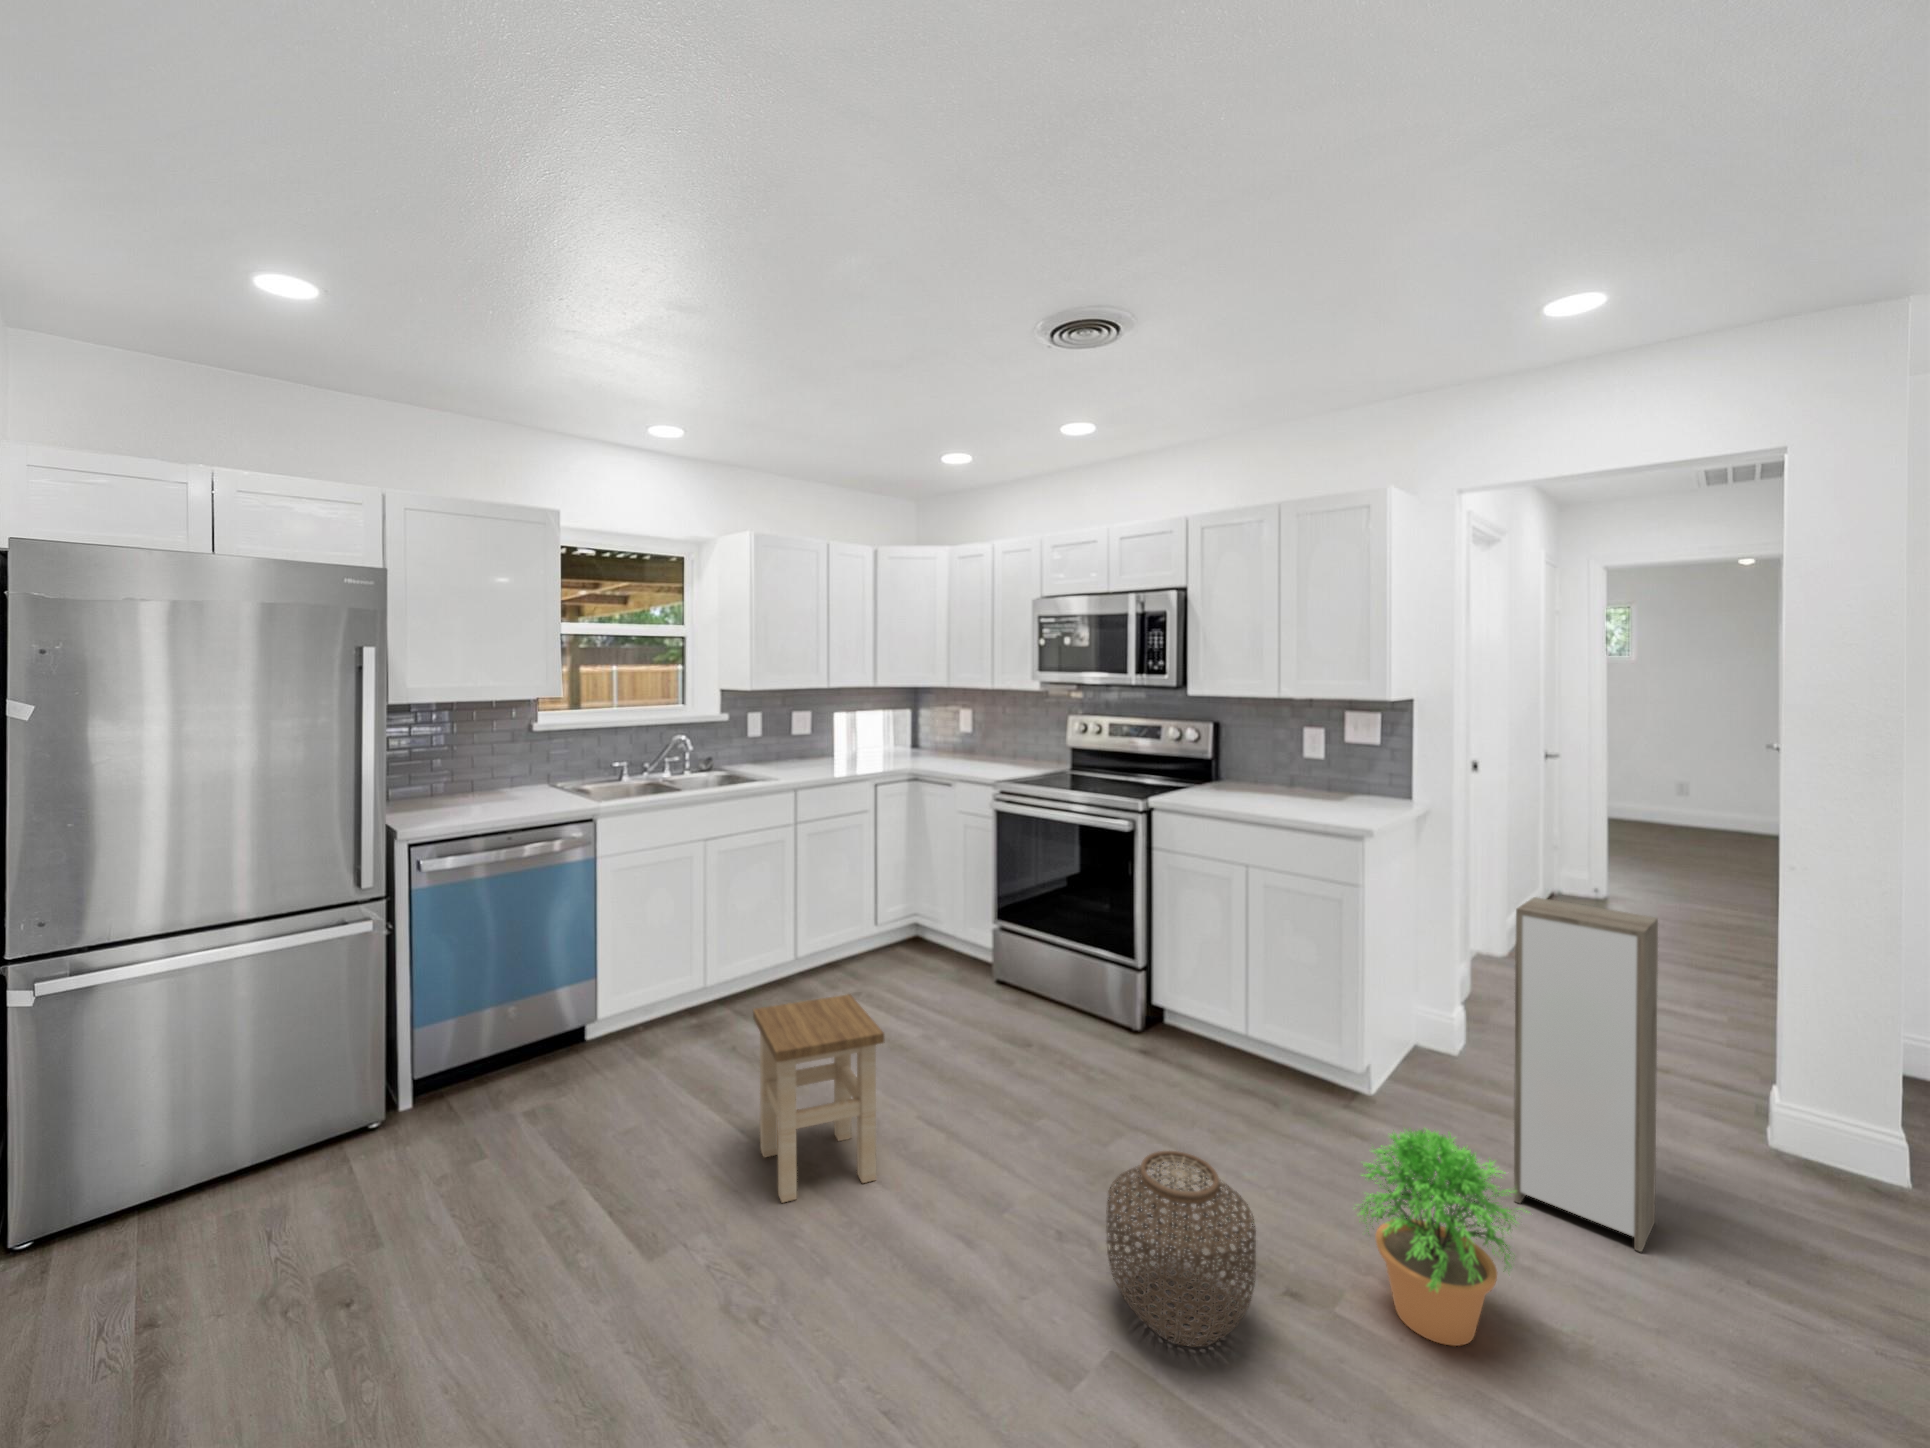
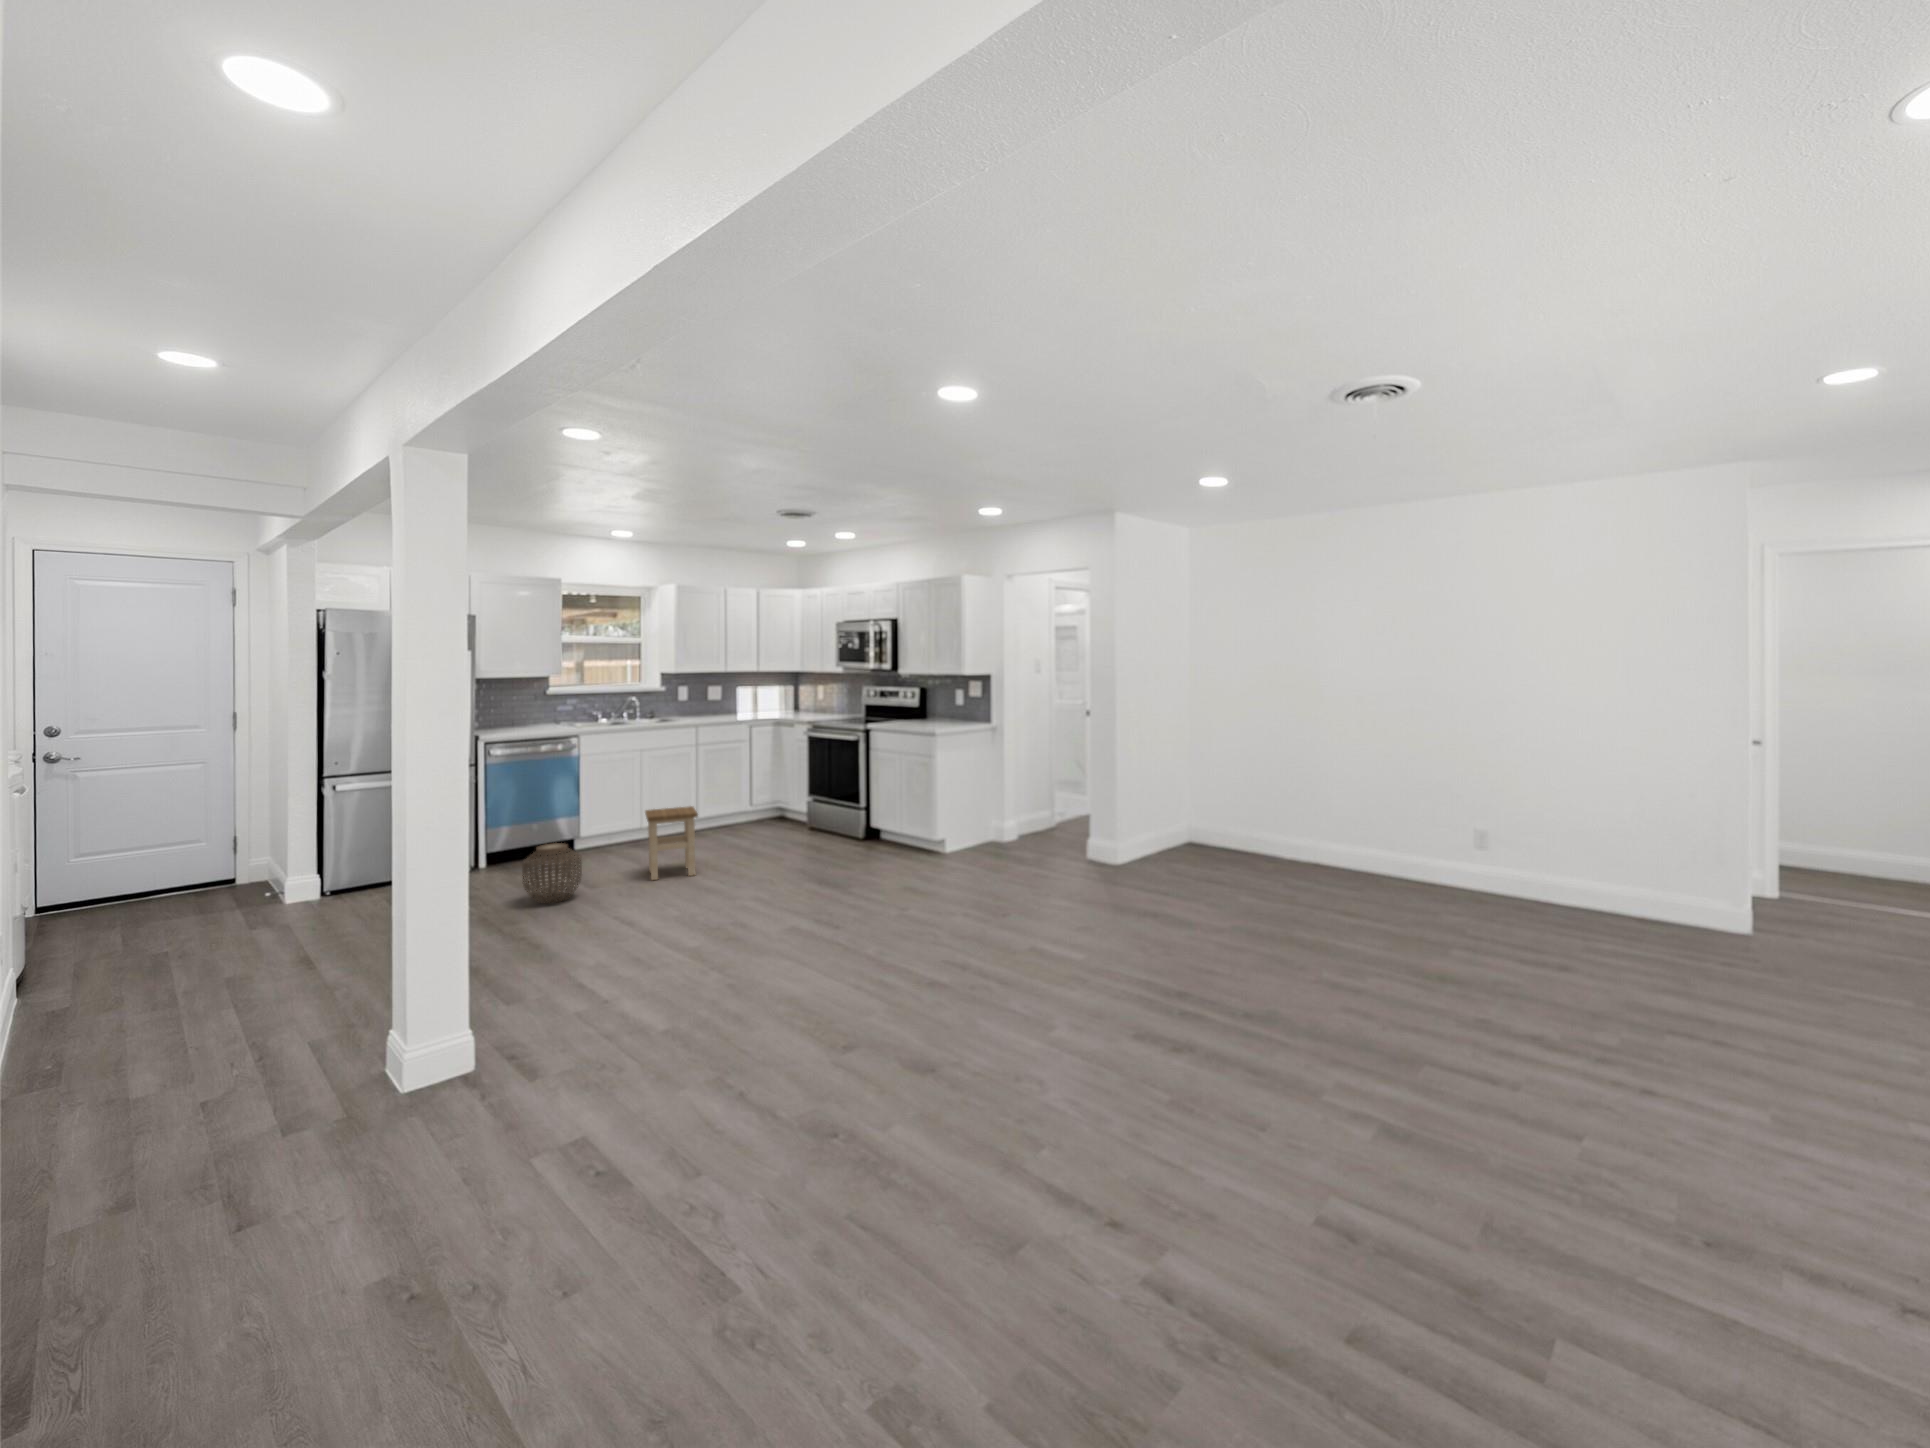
storage cabinet: present [1514,897,1658,1252] -> none [952,753,999,878]
potted plant: present [1359,1128,1522,1346] -> none [852,824,906,894]
woven basket: present [1106,1151,1256,1347] -> present [522,843,582,903]

